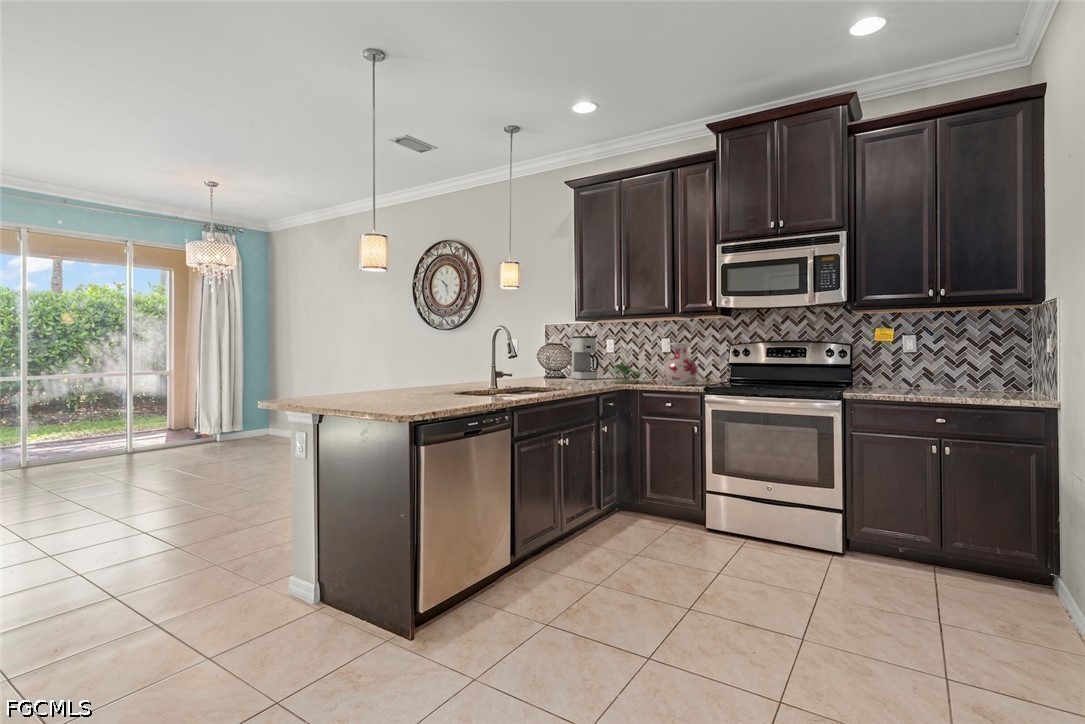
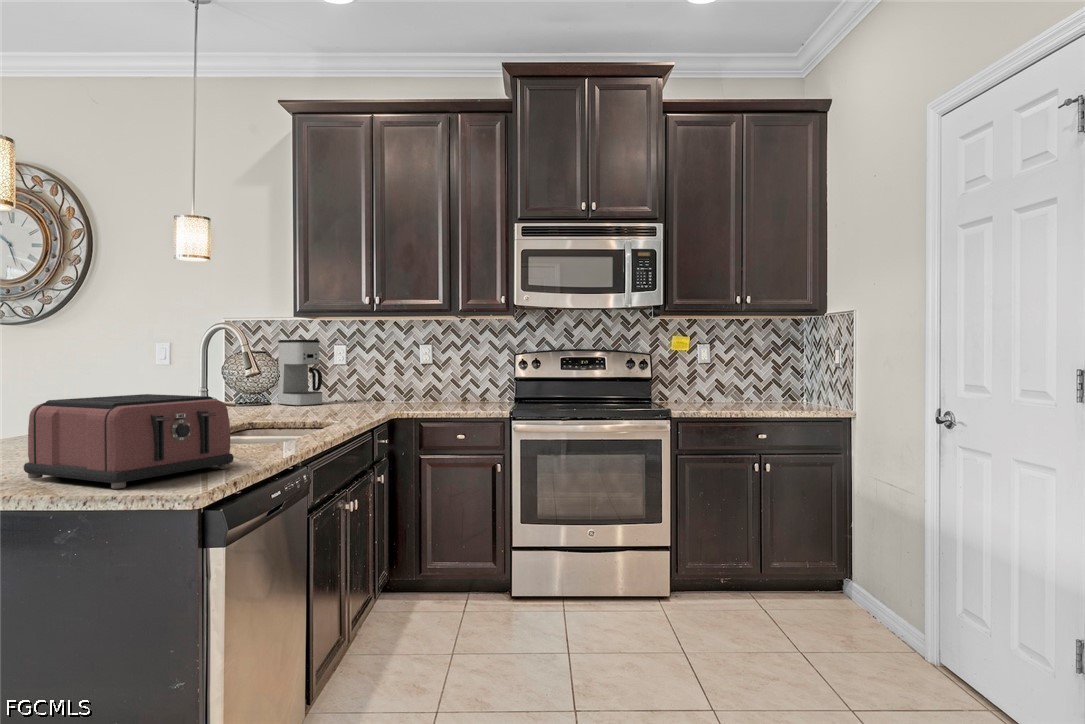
vase: present [664,343,698,385] -> none [449,352,494,410]
potted plant: present [609,350,642,383] -> none [345,348,414,410]
toaster: none [371,364,456,407] -> present [24,394,234,489]

